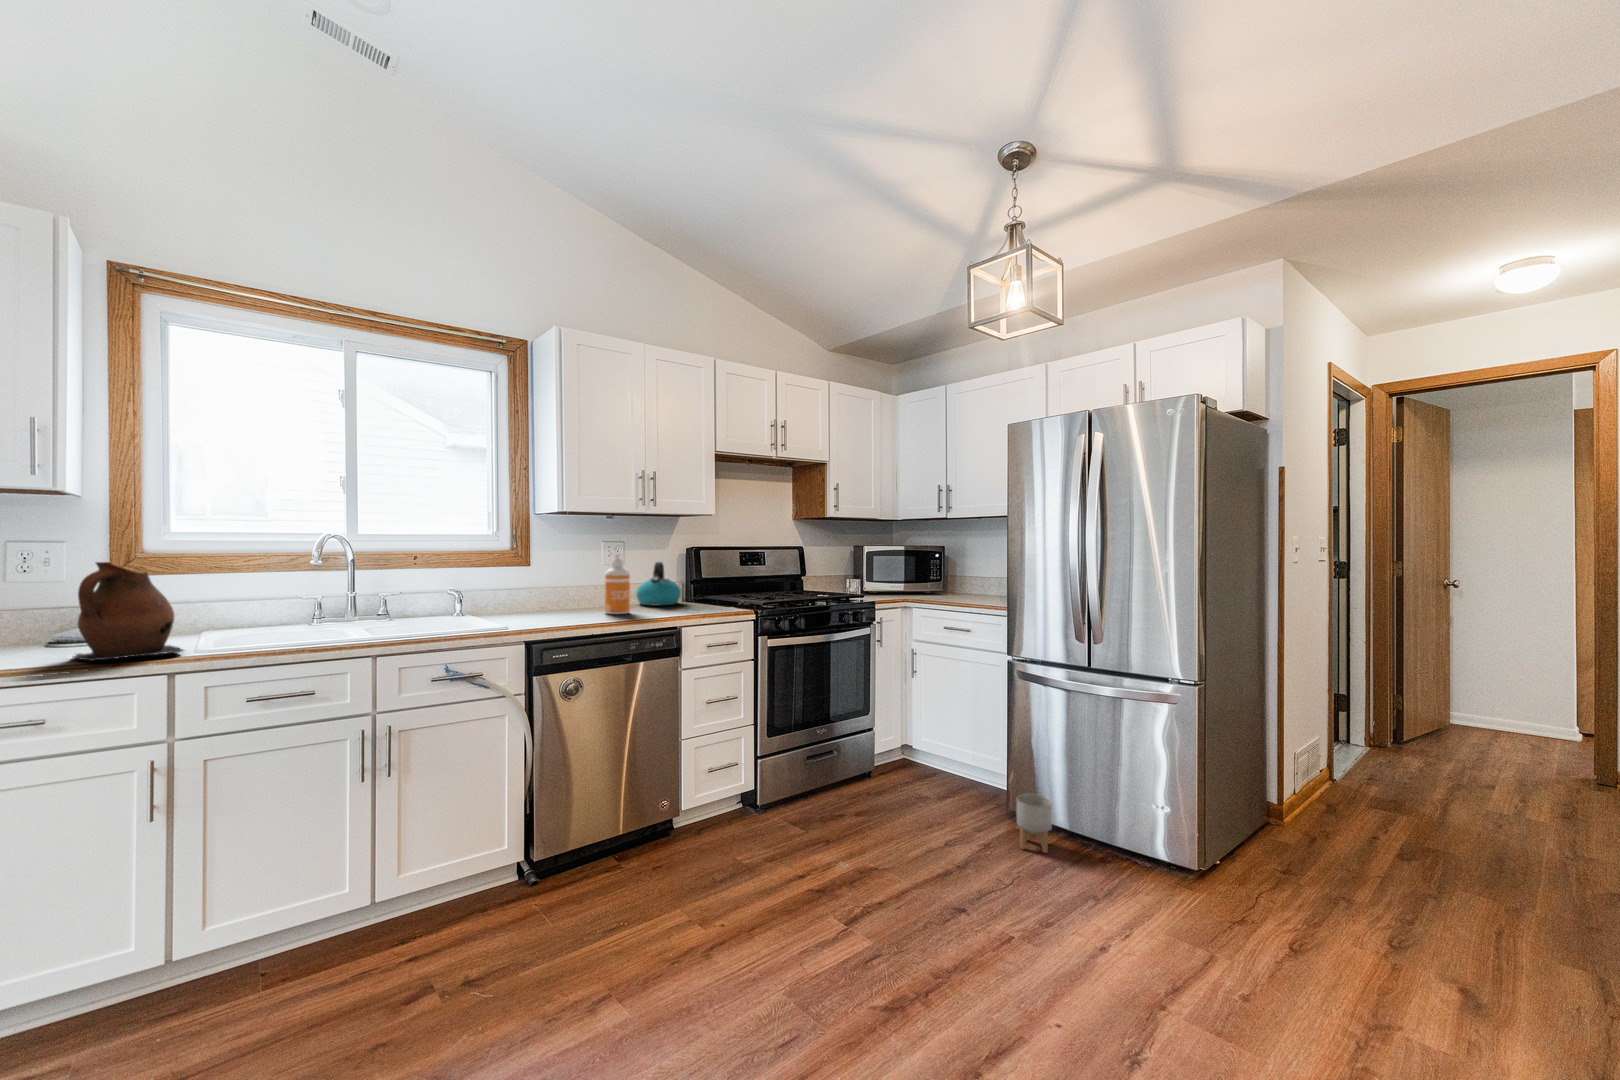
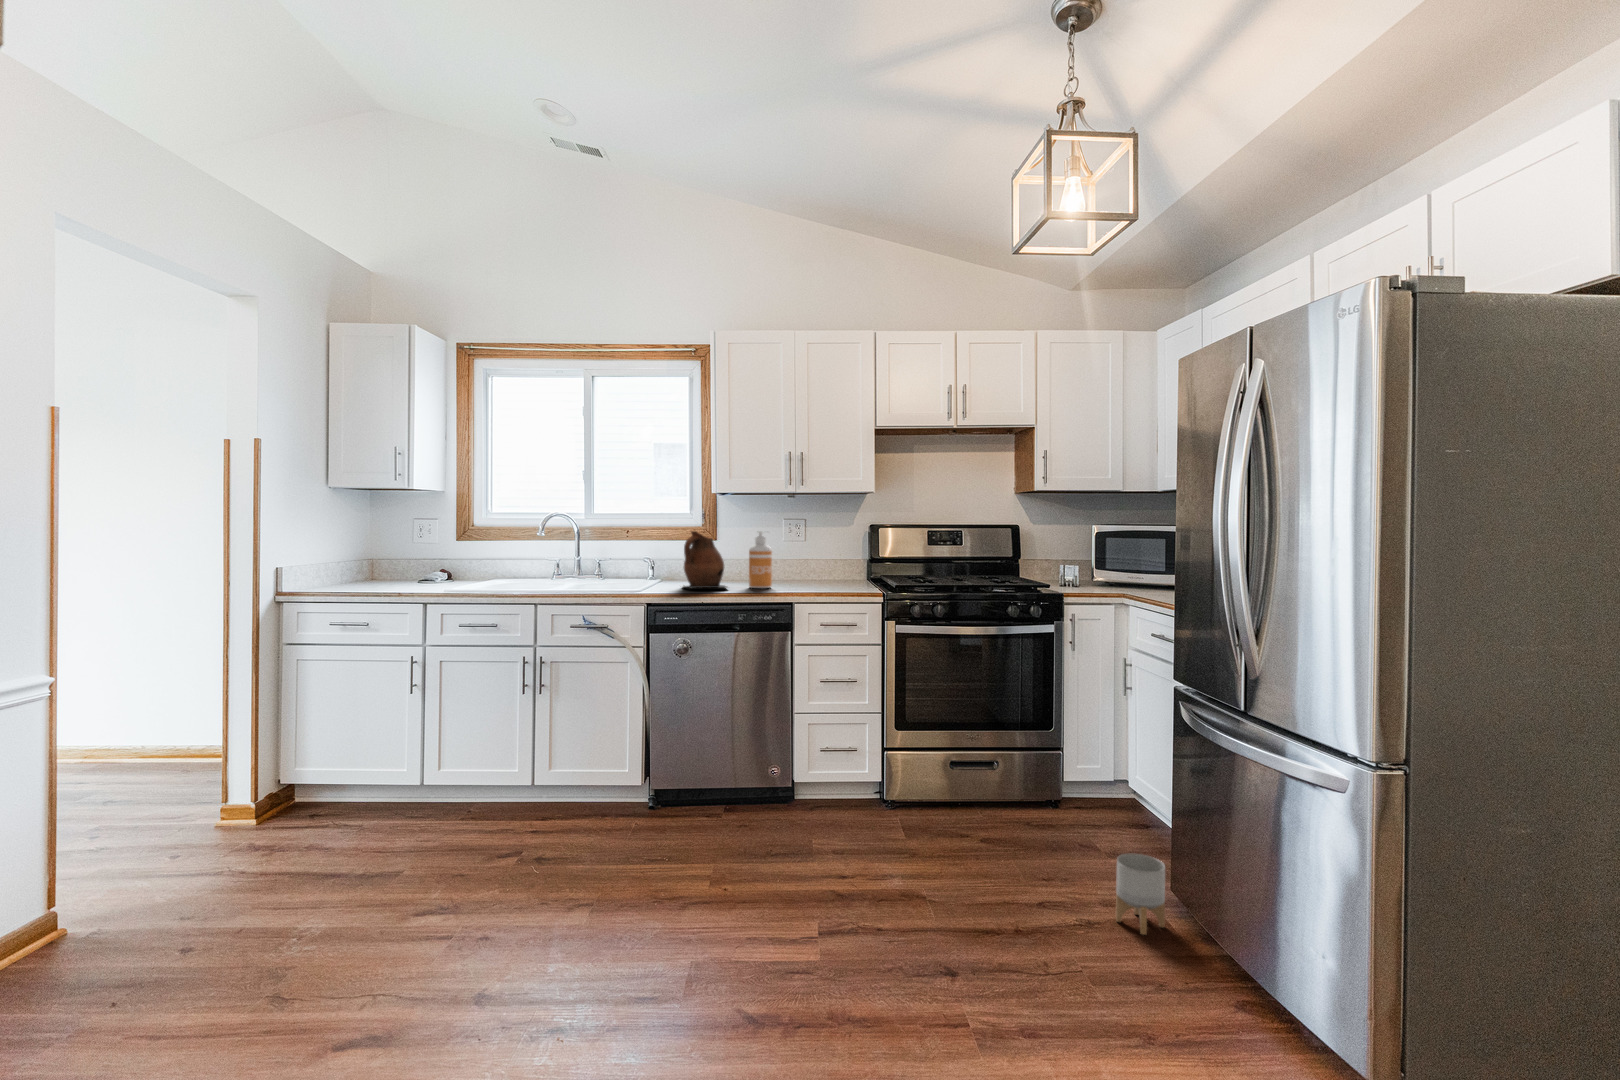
ceramic pitcher: present [73,562,184,661] -> present [683,531,727,589]
kettle: present [636,562,681,606] -> none [801,541,846,584]

